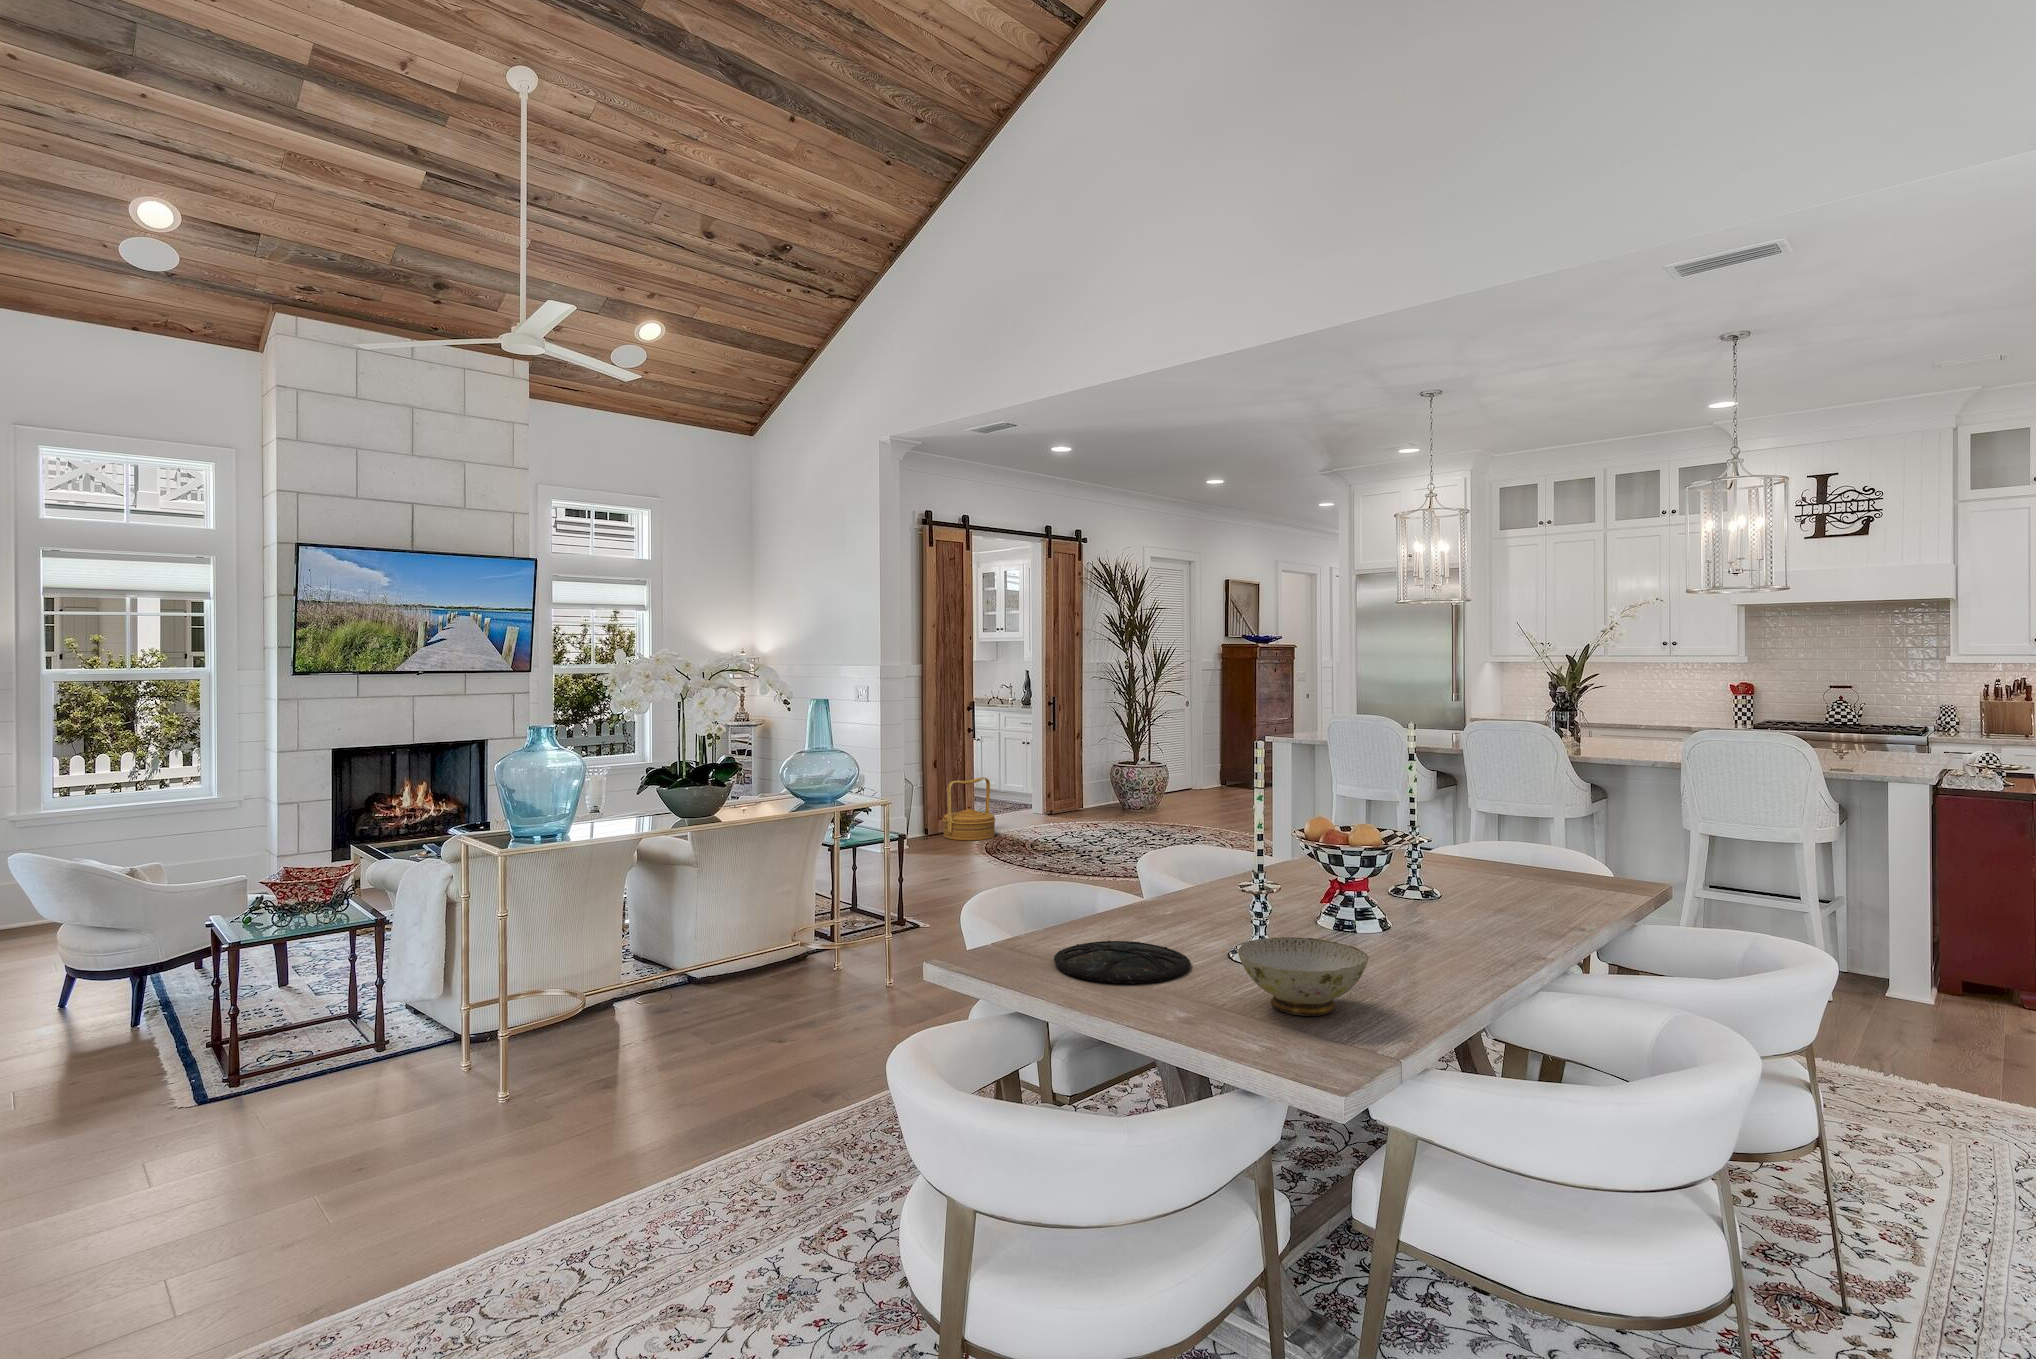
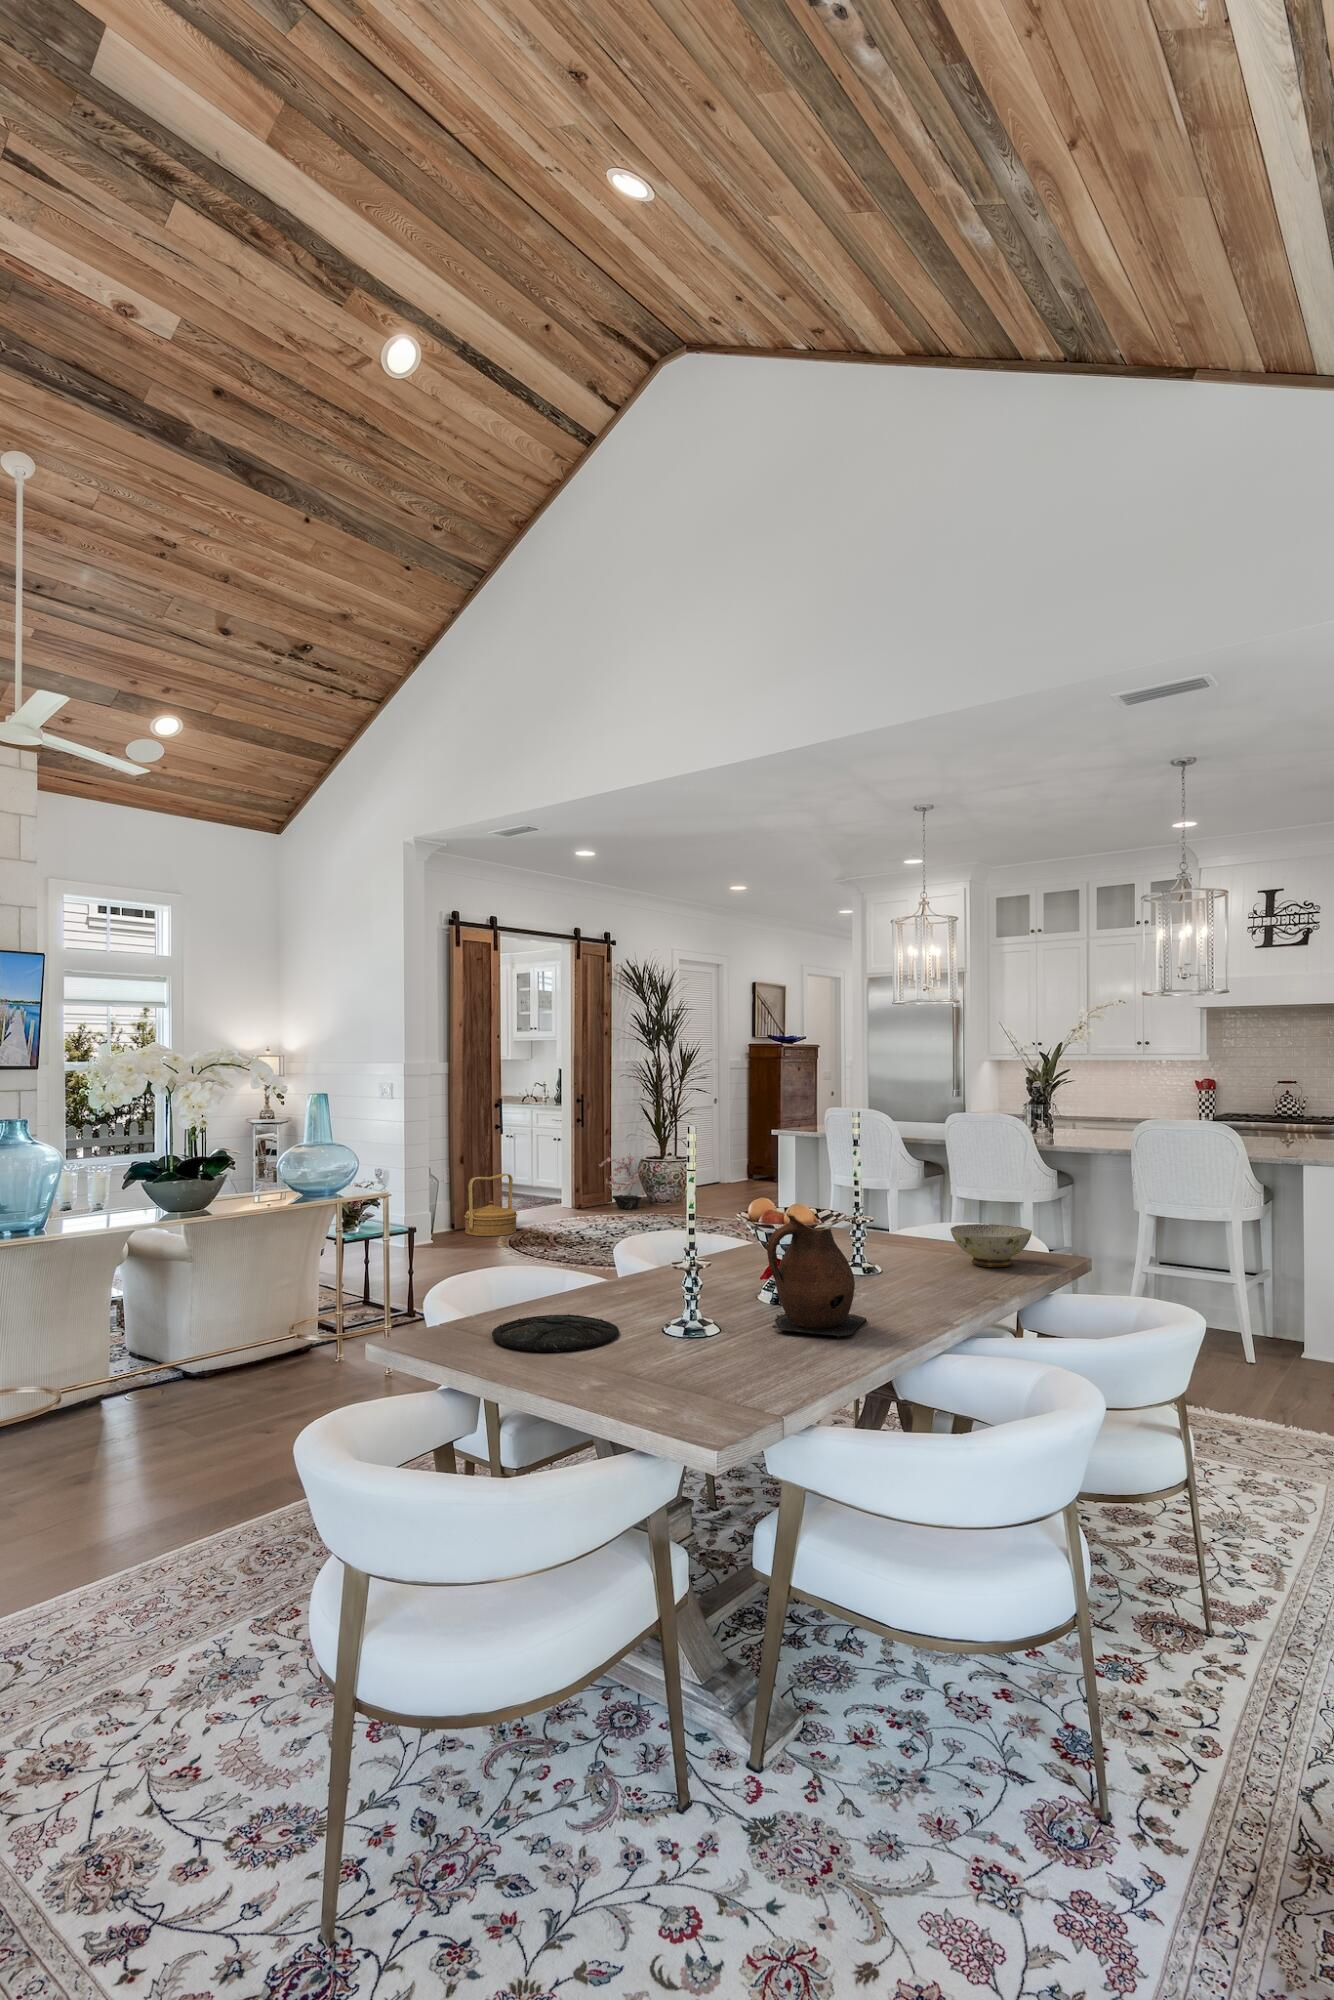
potted plant: none [1072,755,1121,814] -> present [599,1153,644,1209]
ceramic pitcher: none [1354,839,1461,977] -> present [767,1214,866,1338]
ceramic bowl: present [1238,937,1369,1016] -> present [950,1224,1032,1267]

